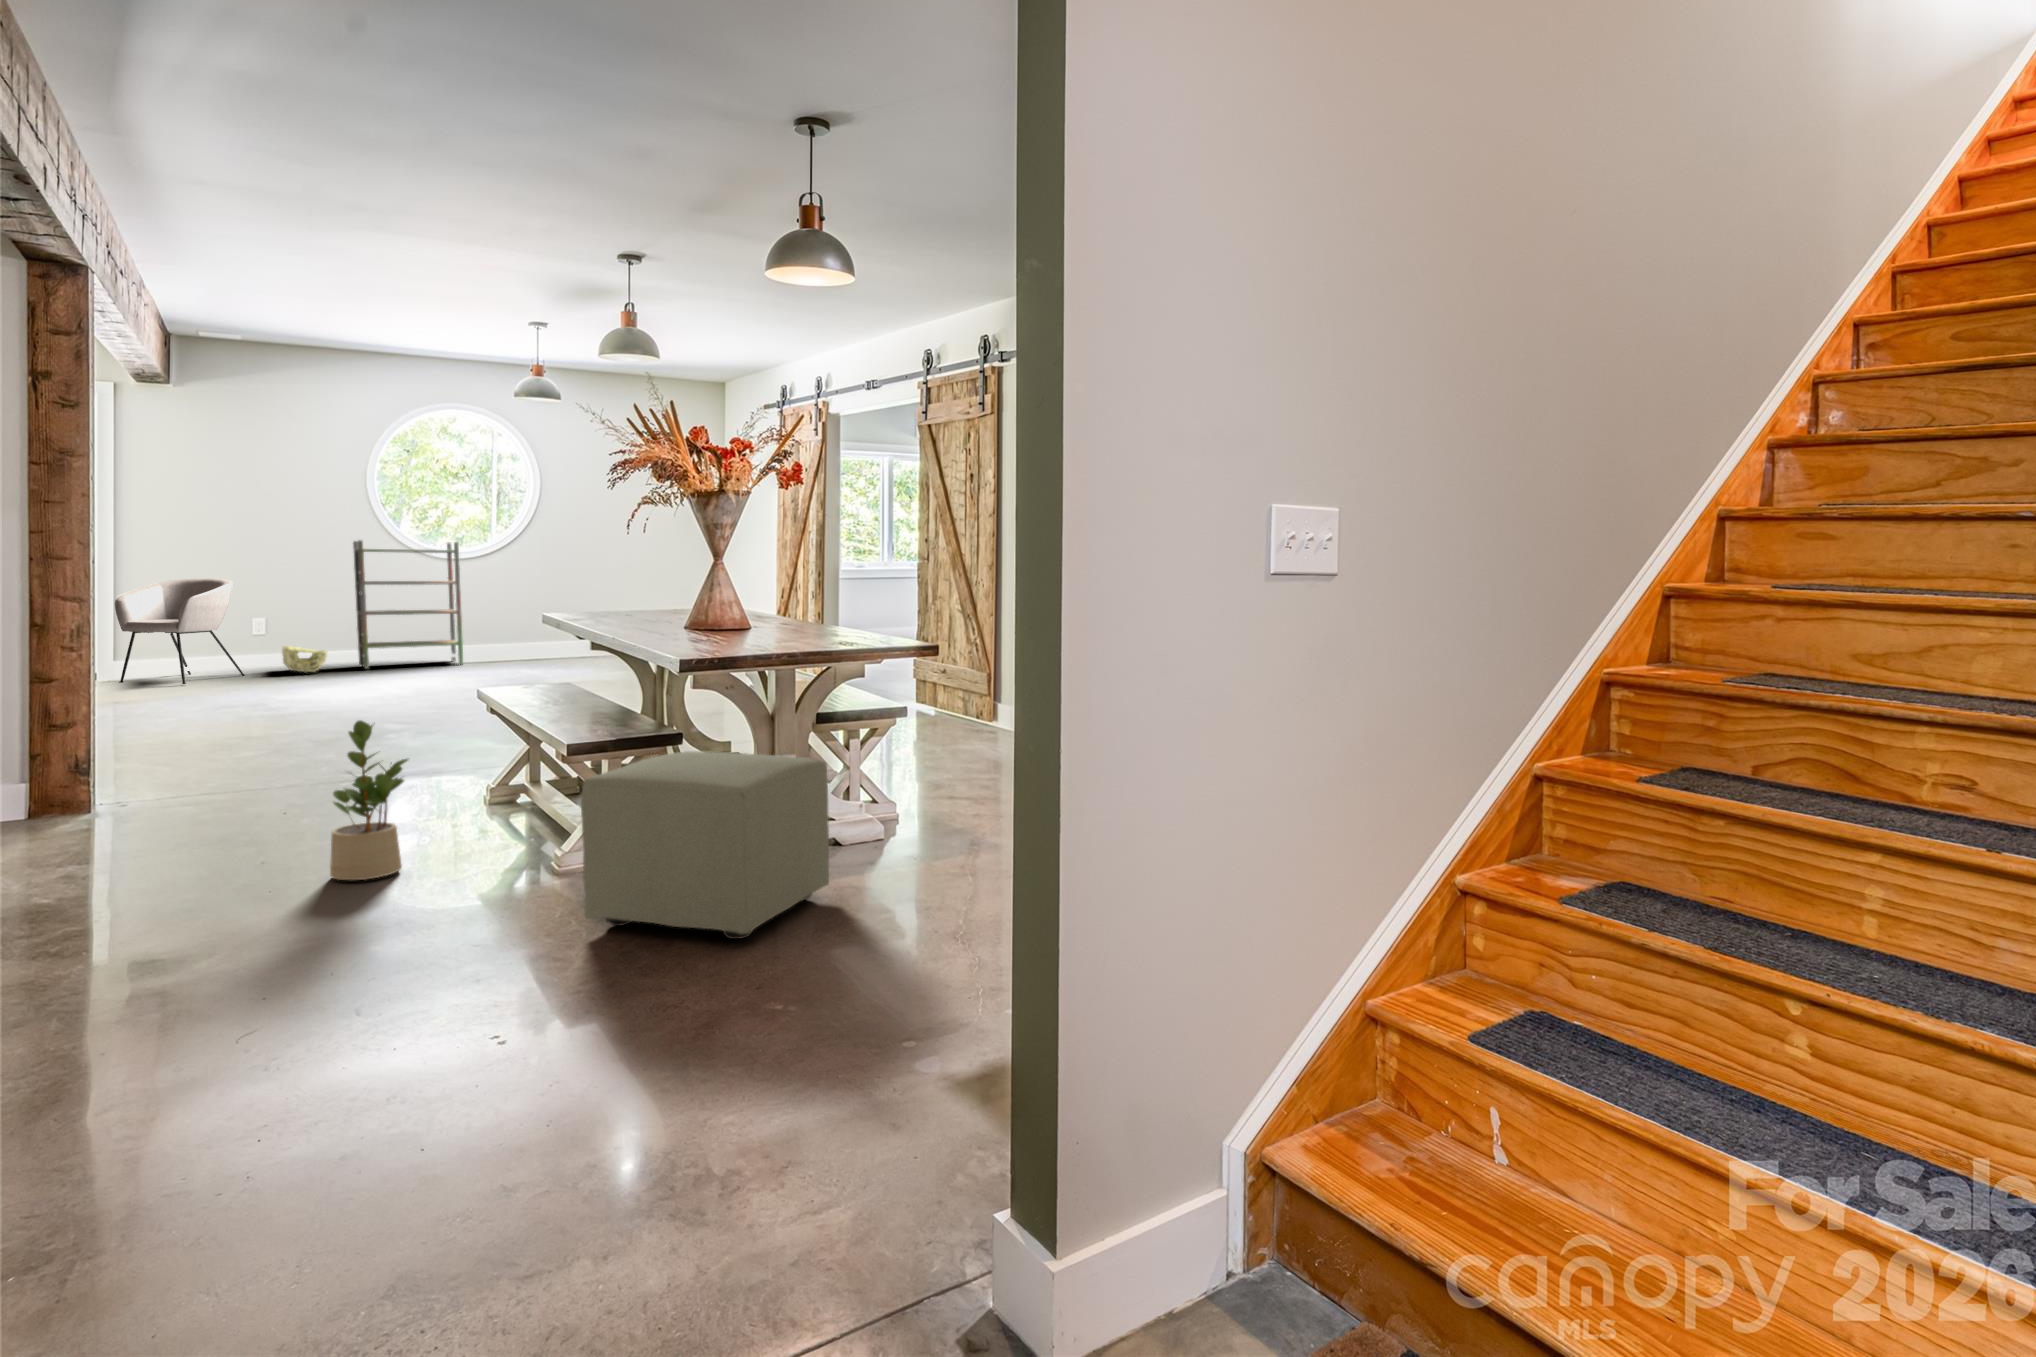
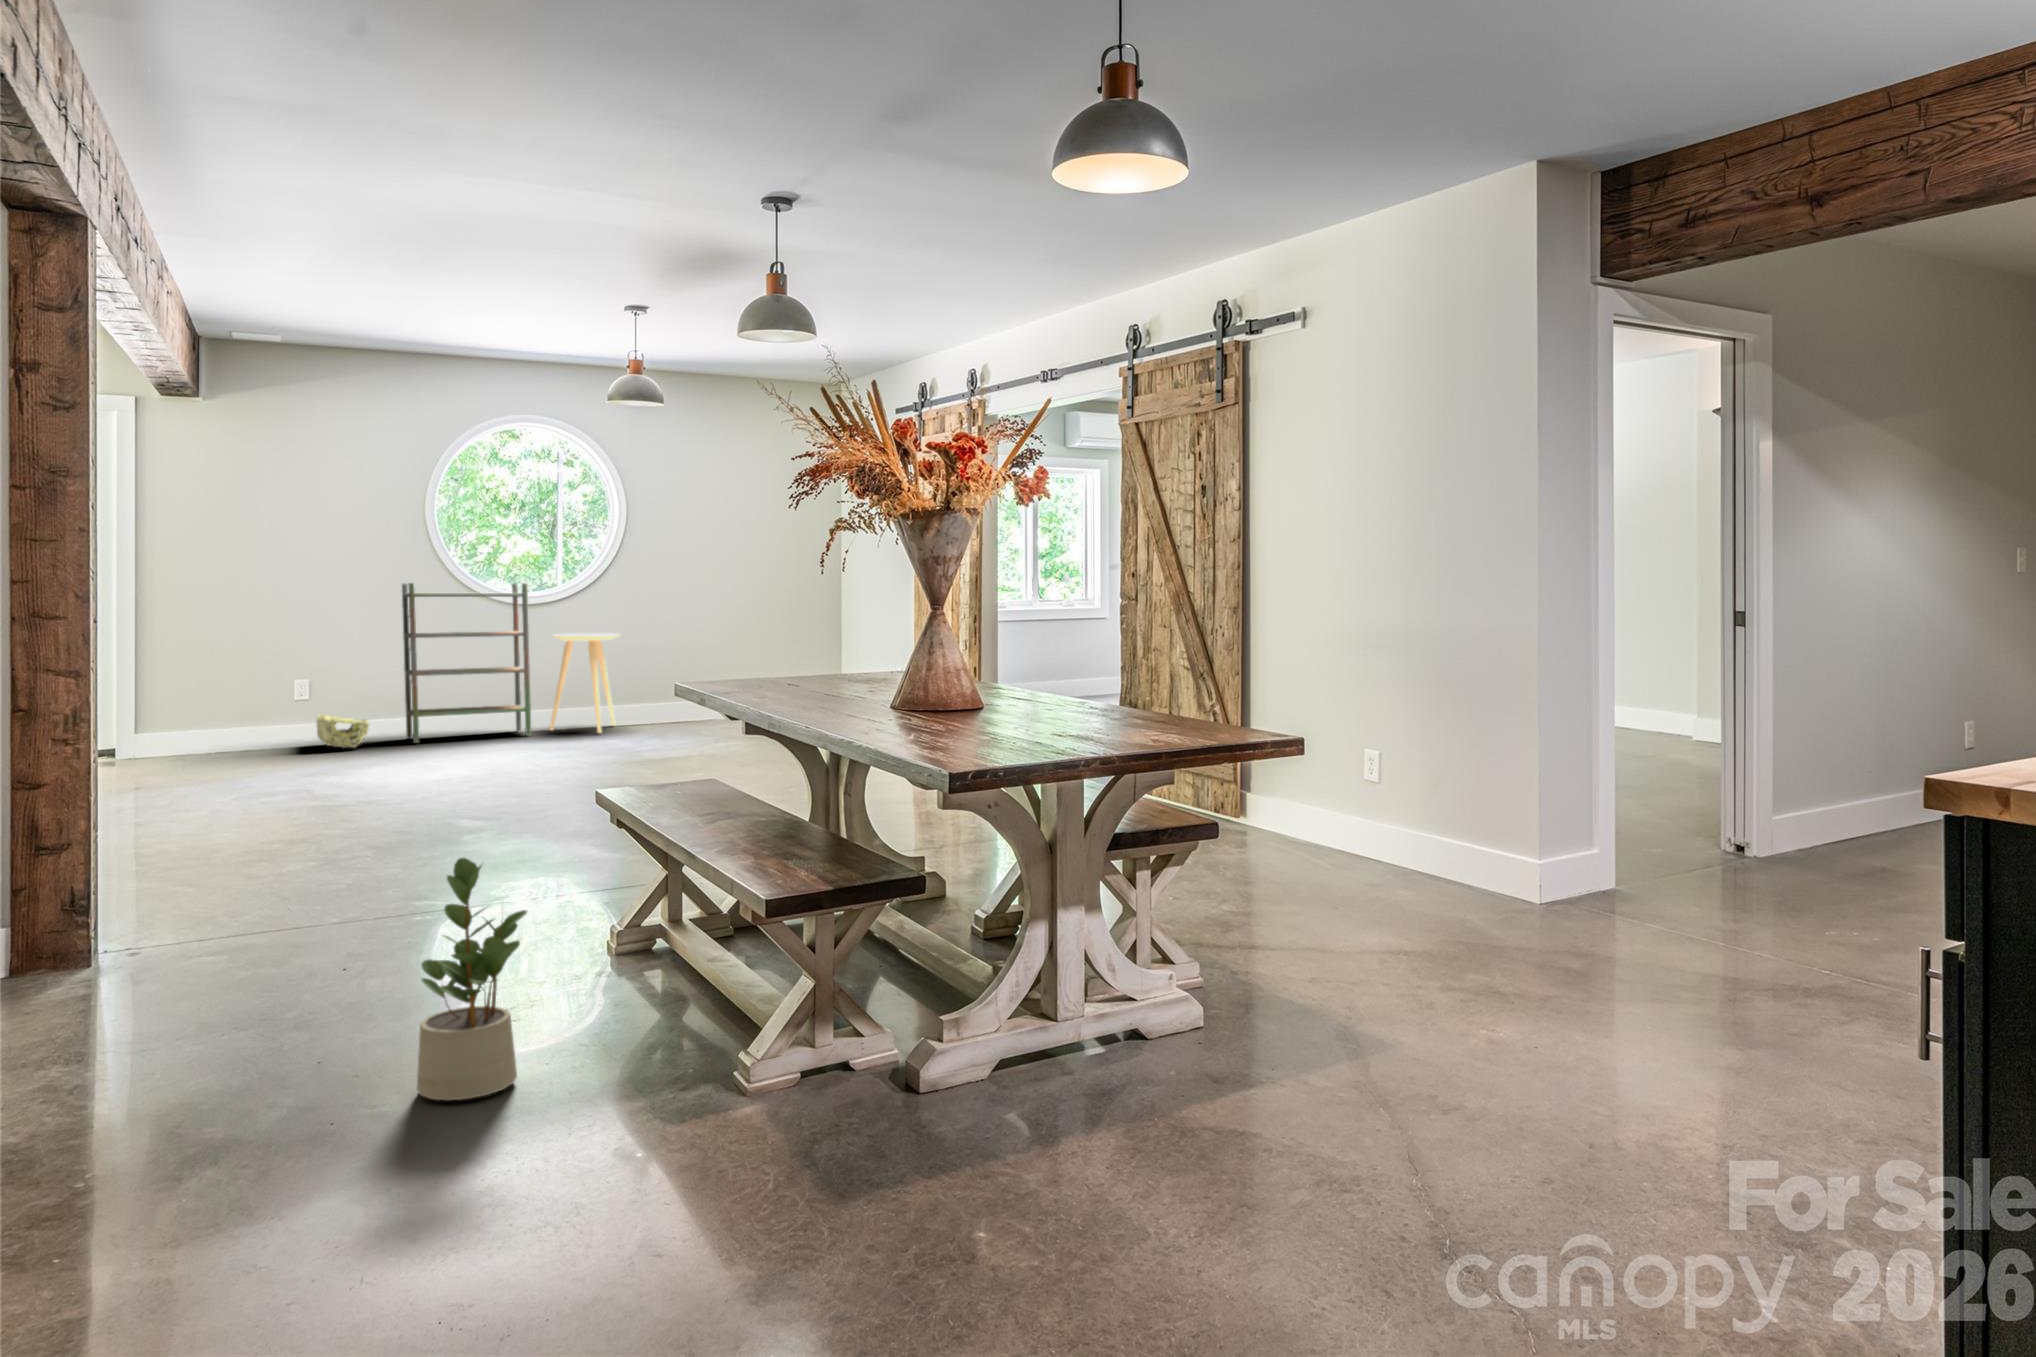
armchair: present [115,578,245,684] -> none [122,632,274,765]
side table: none [479,583,537,663] -> present [550,633,619,733]
ottoman: present [581,751,829,939] -> none [819,908,1177,1240]

